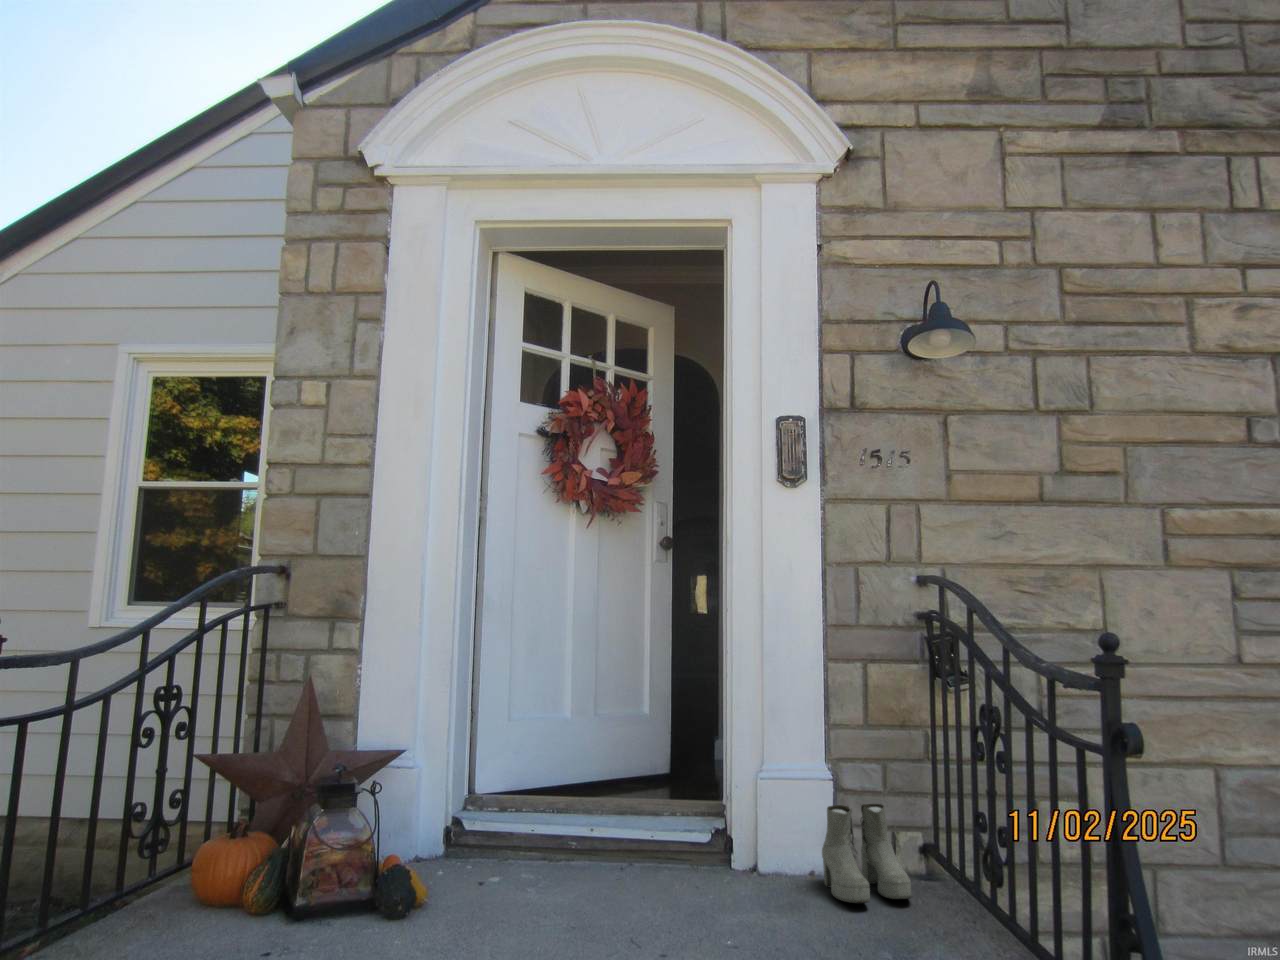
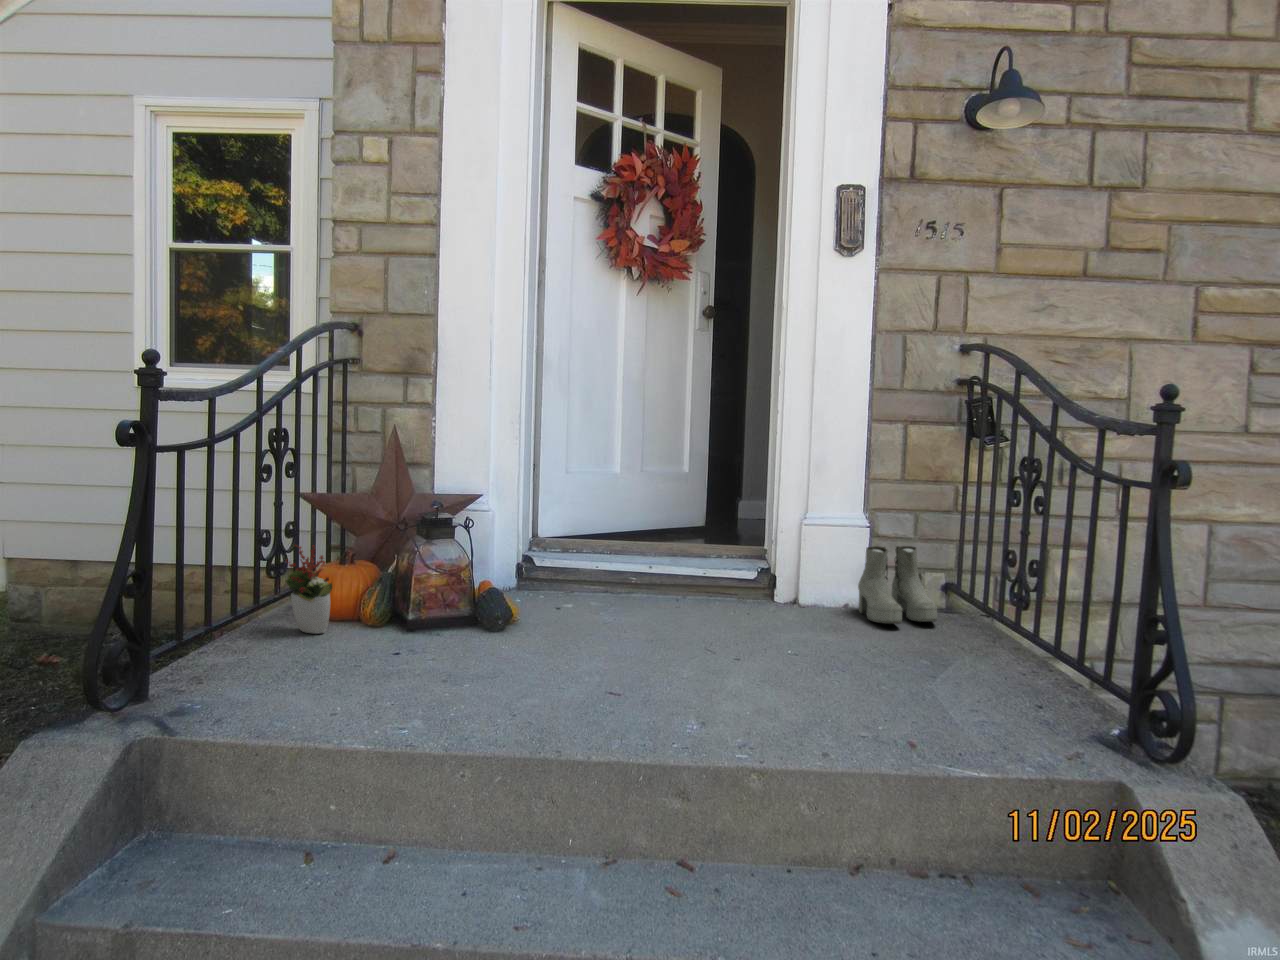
decorative plant: none [155,821,209,930] -> present [286,545,332,634]

